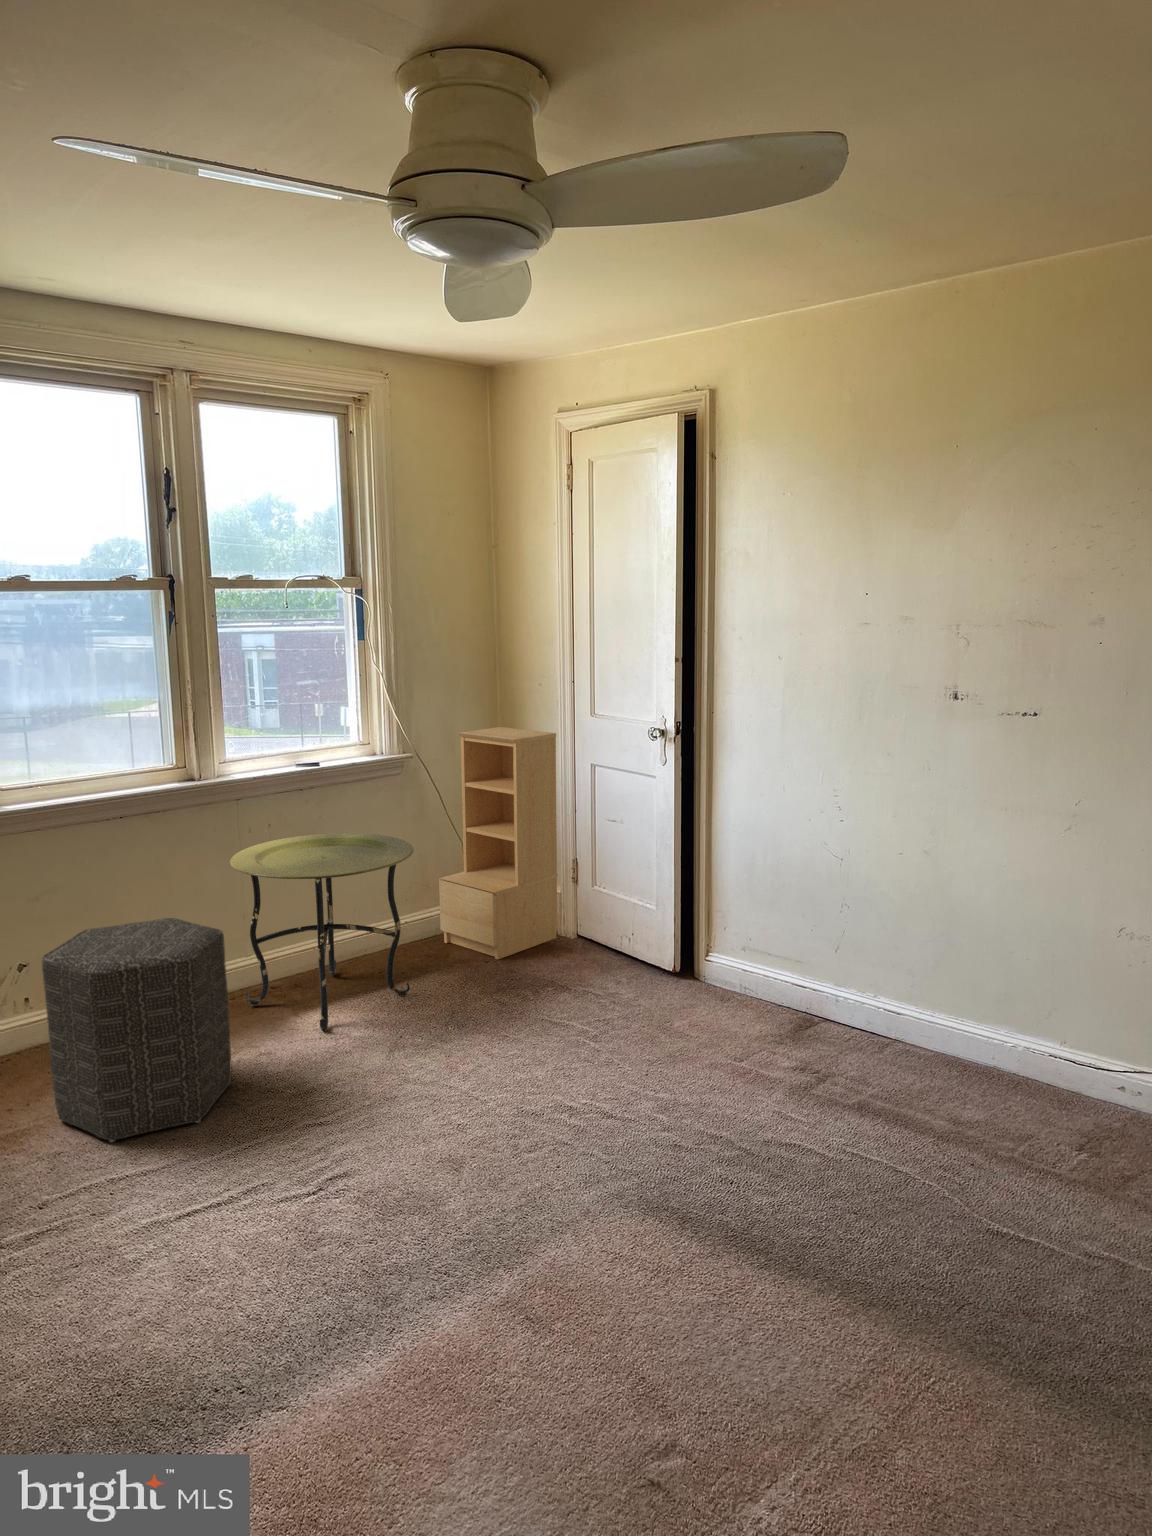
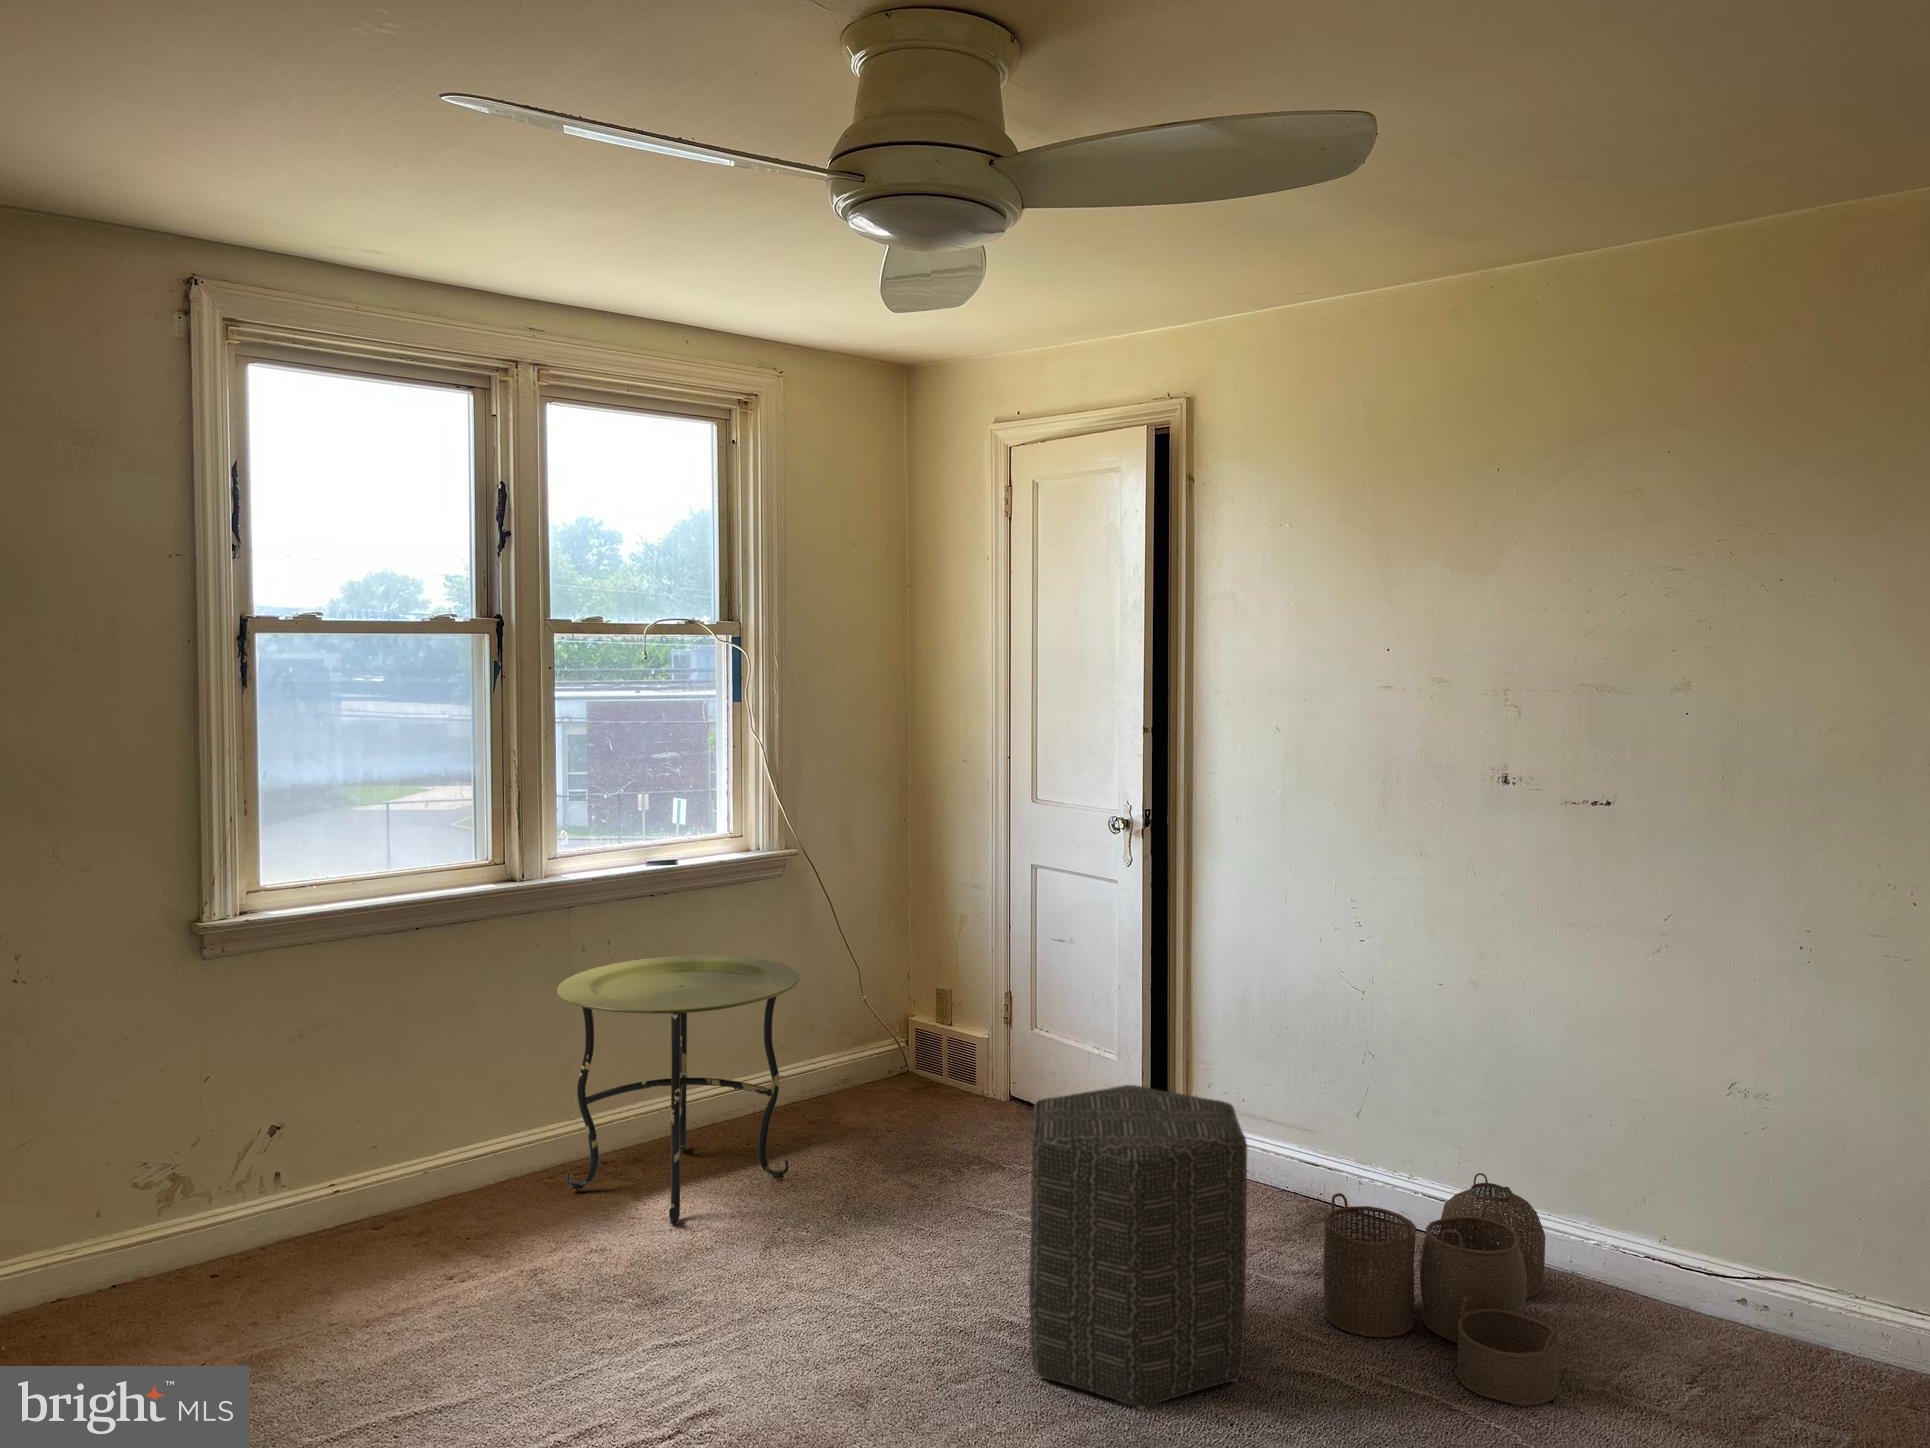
bookshelf: present [439,727,557,959] -> none [828,816,988,1131]
ottoman: present [42,918,231,1142] -> present [1029,1085,1247,1409]
woven basket: none [805,995,986,1171] -> present [1323,1173,1560,1406]

